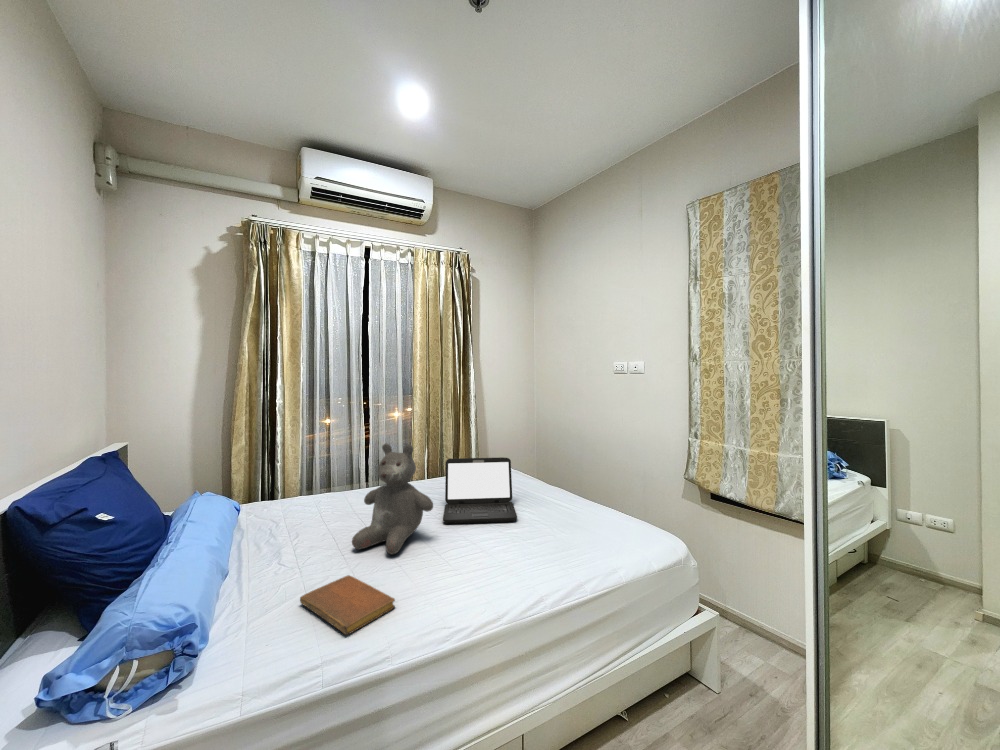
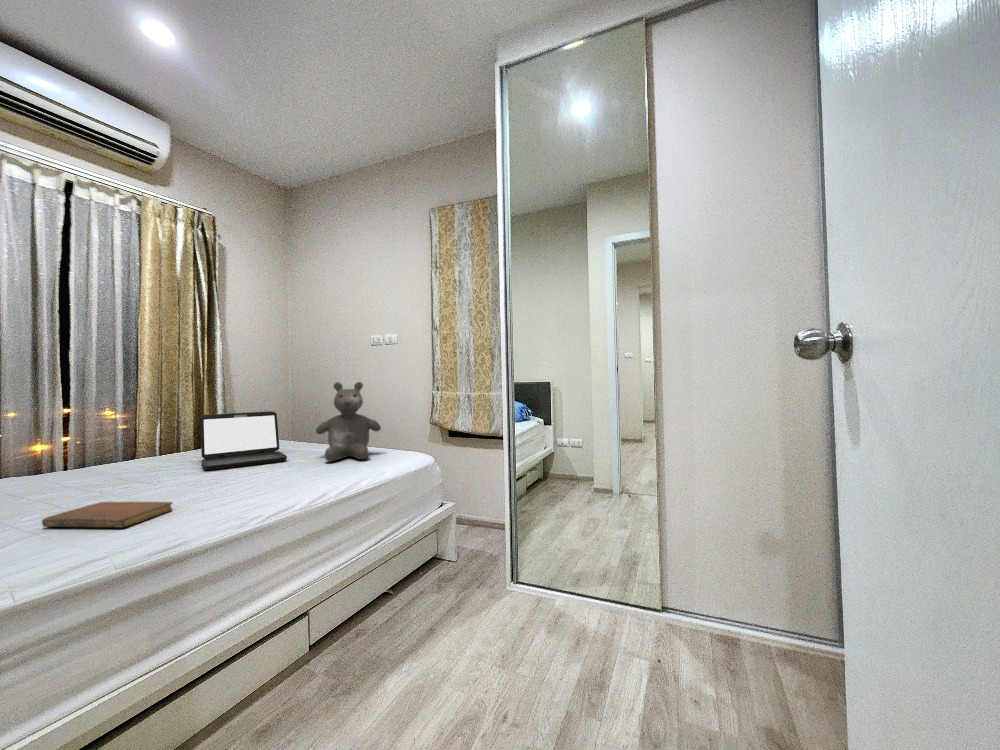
teddy bear: present [352,444,433,554] -> present [316,382,381,462]

